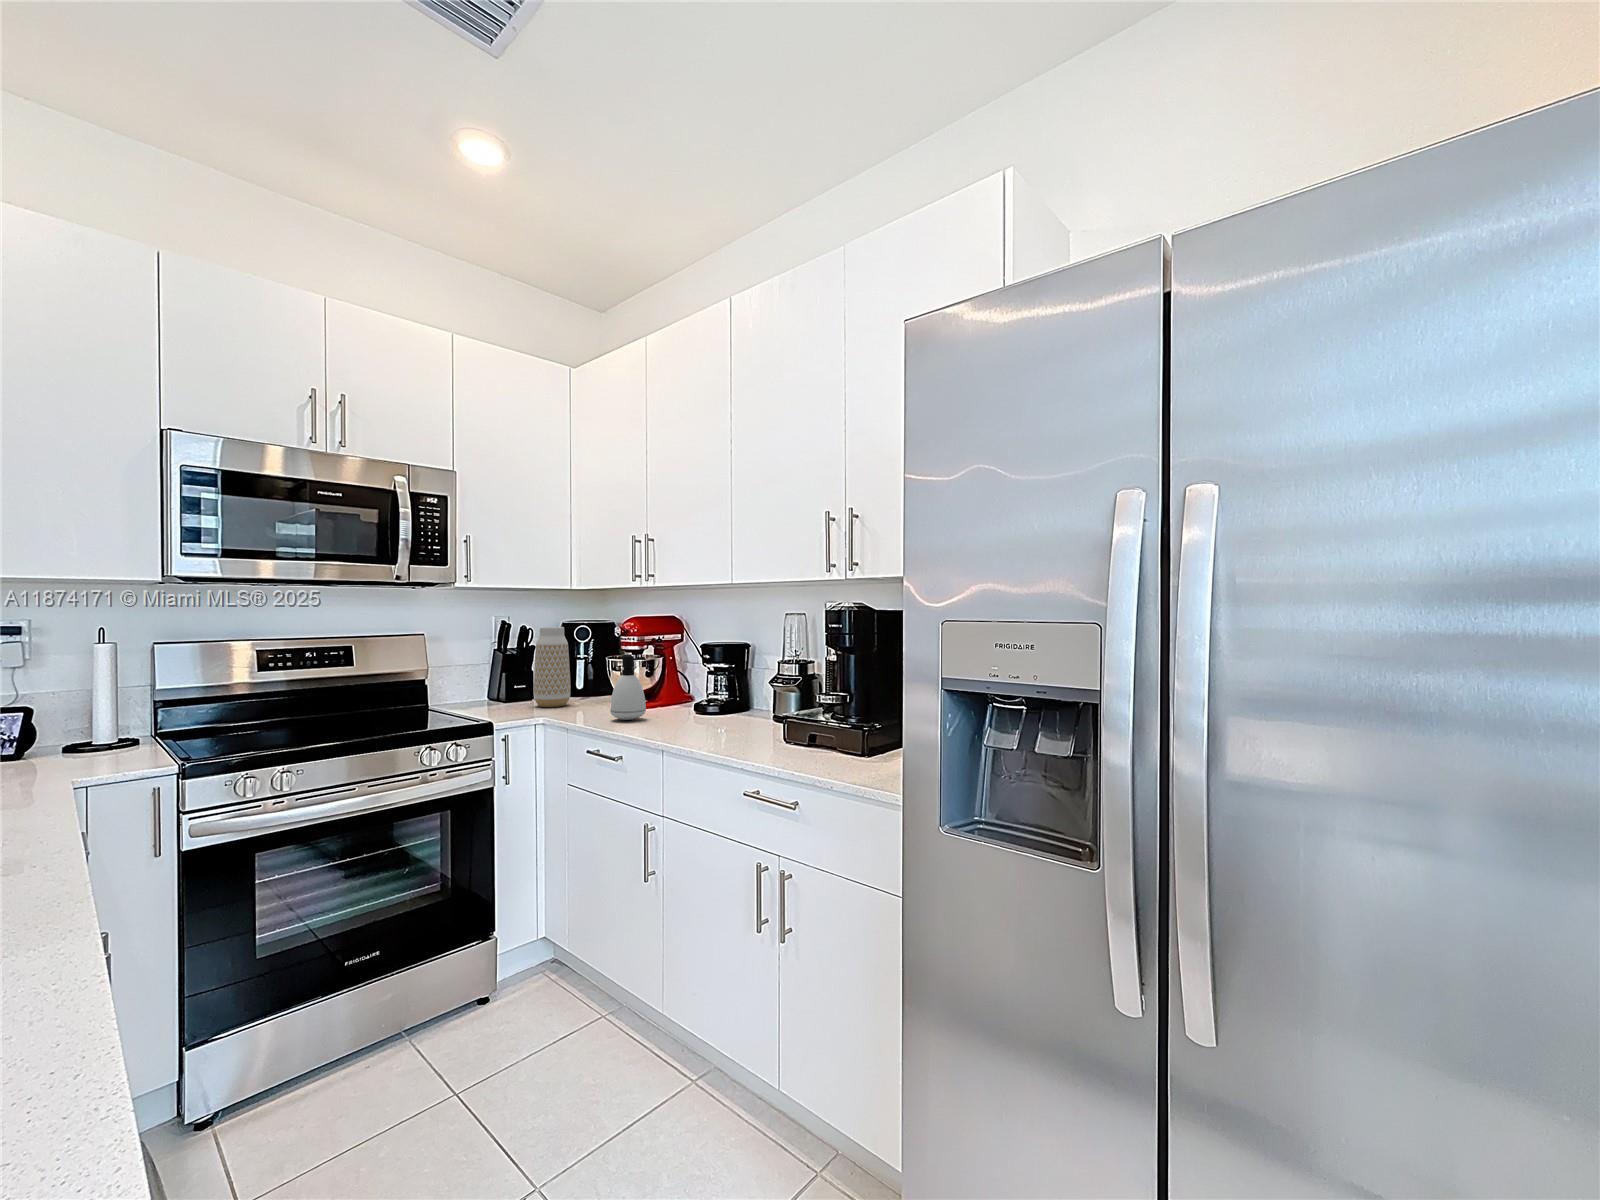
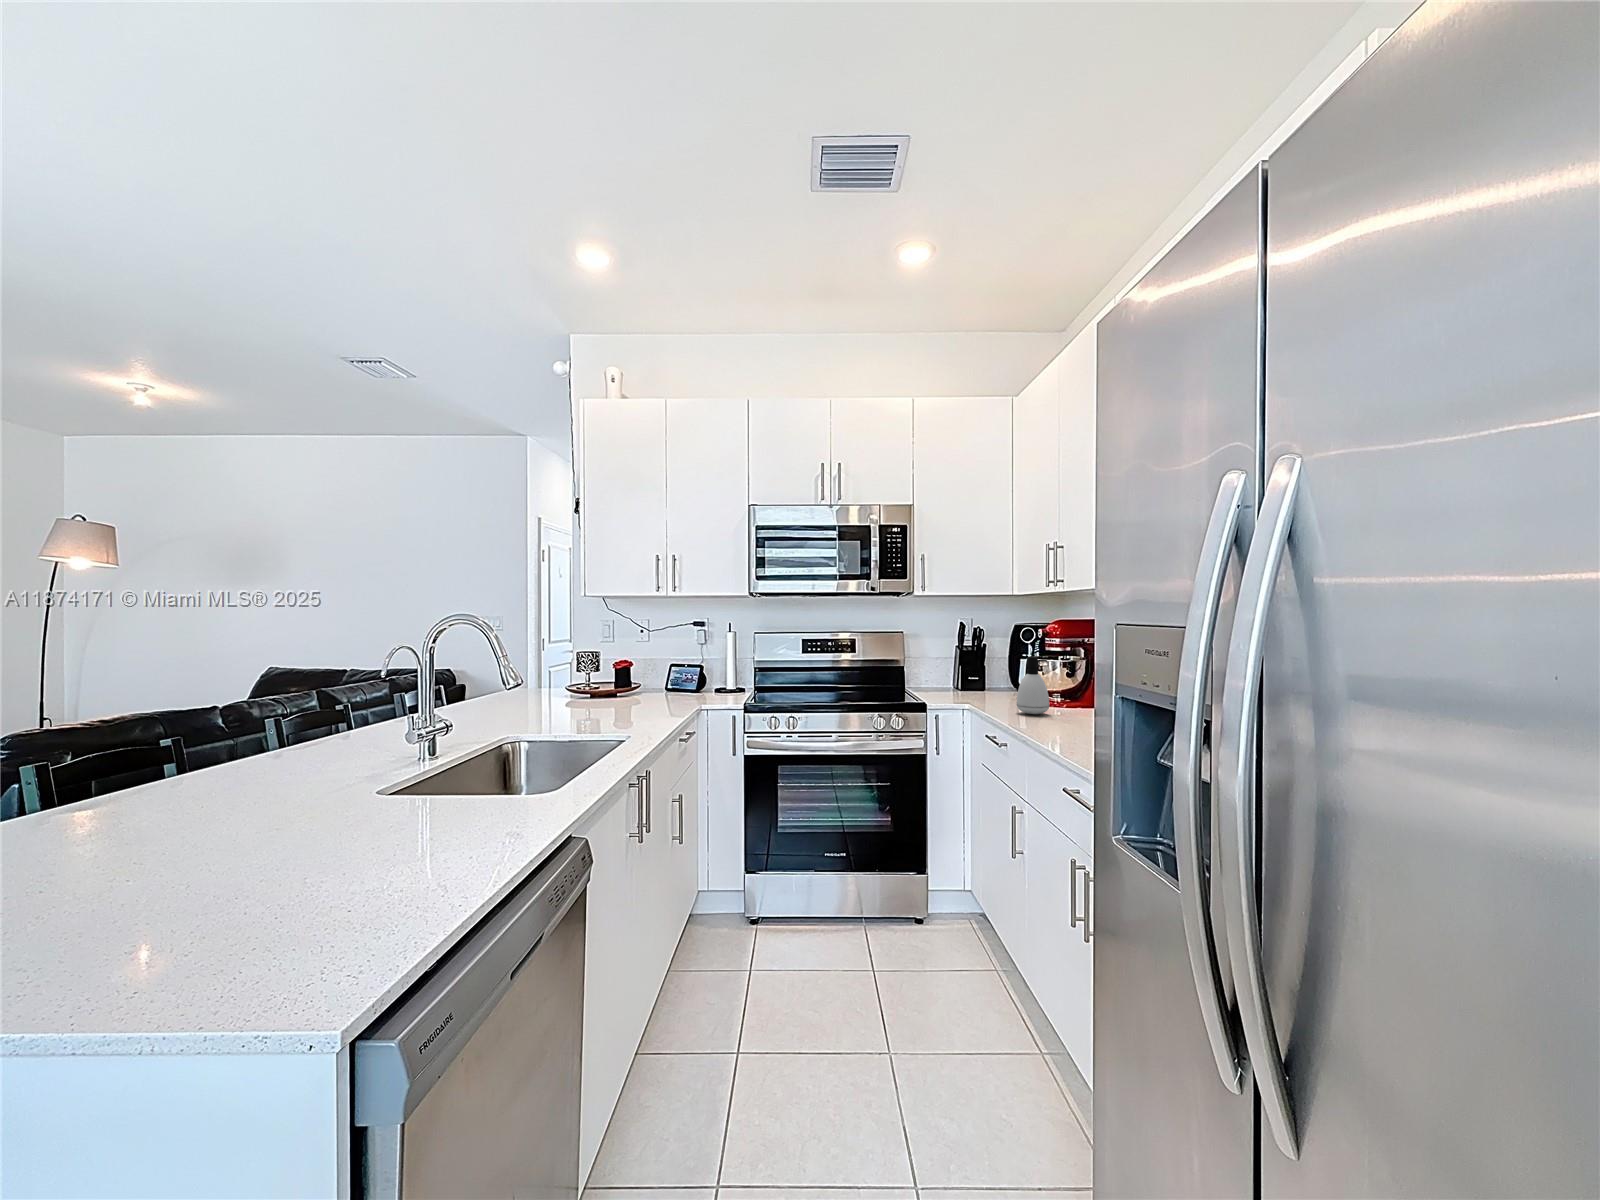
vase: present [534,627,571,707] -> none [979,628,1010,696]

